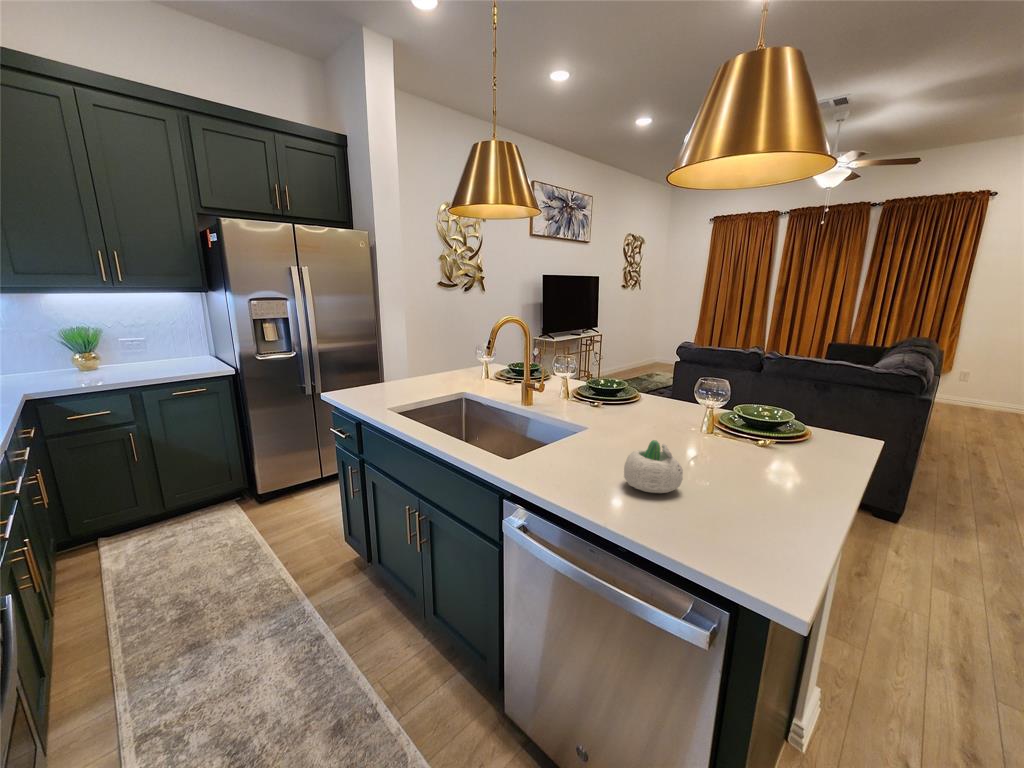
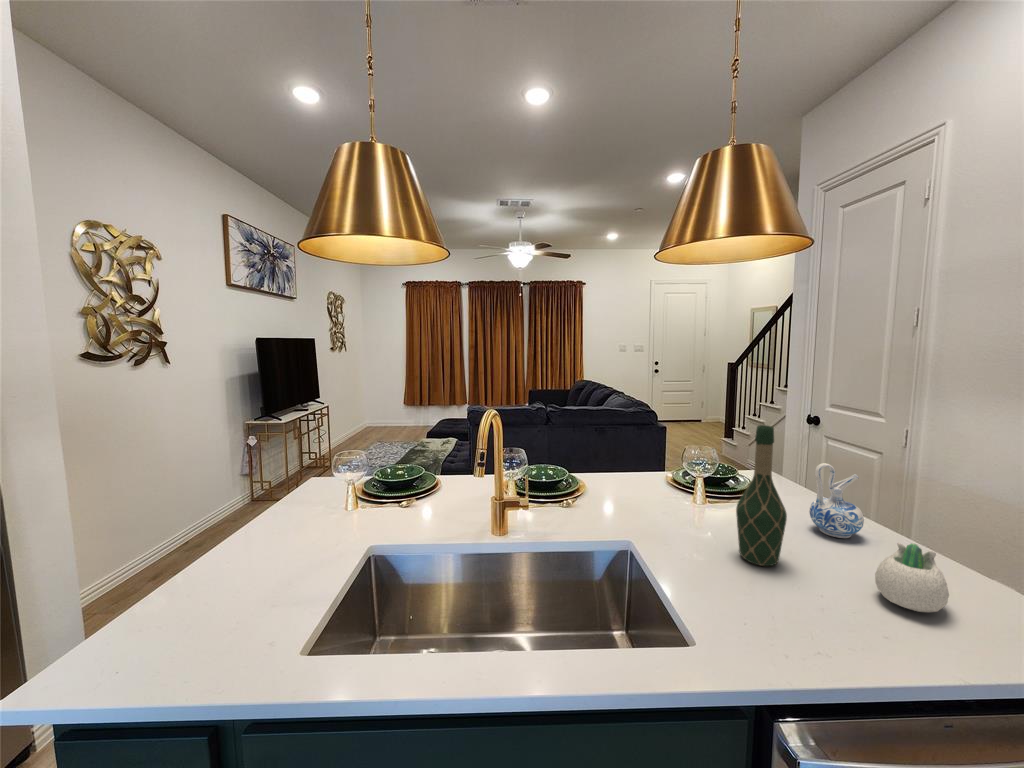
wine bottle: none [604,339,640,452] -> present [736,425,787,566]
ceramic pitcher: none [716,393,764,470] -> present [809,463,864,538]

